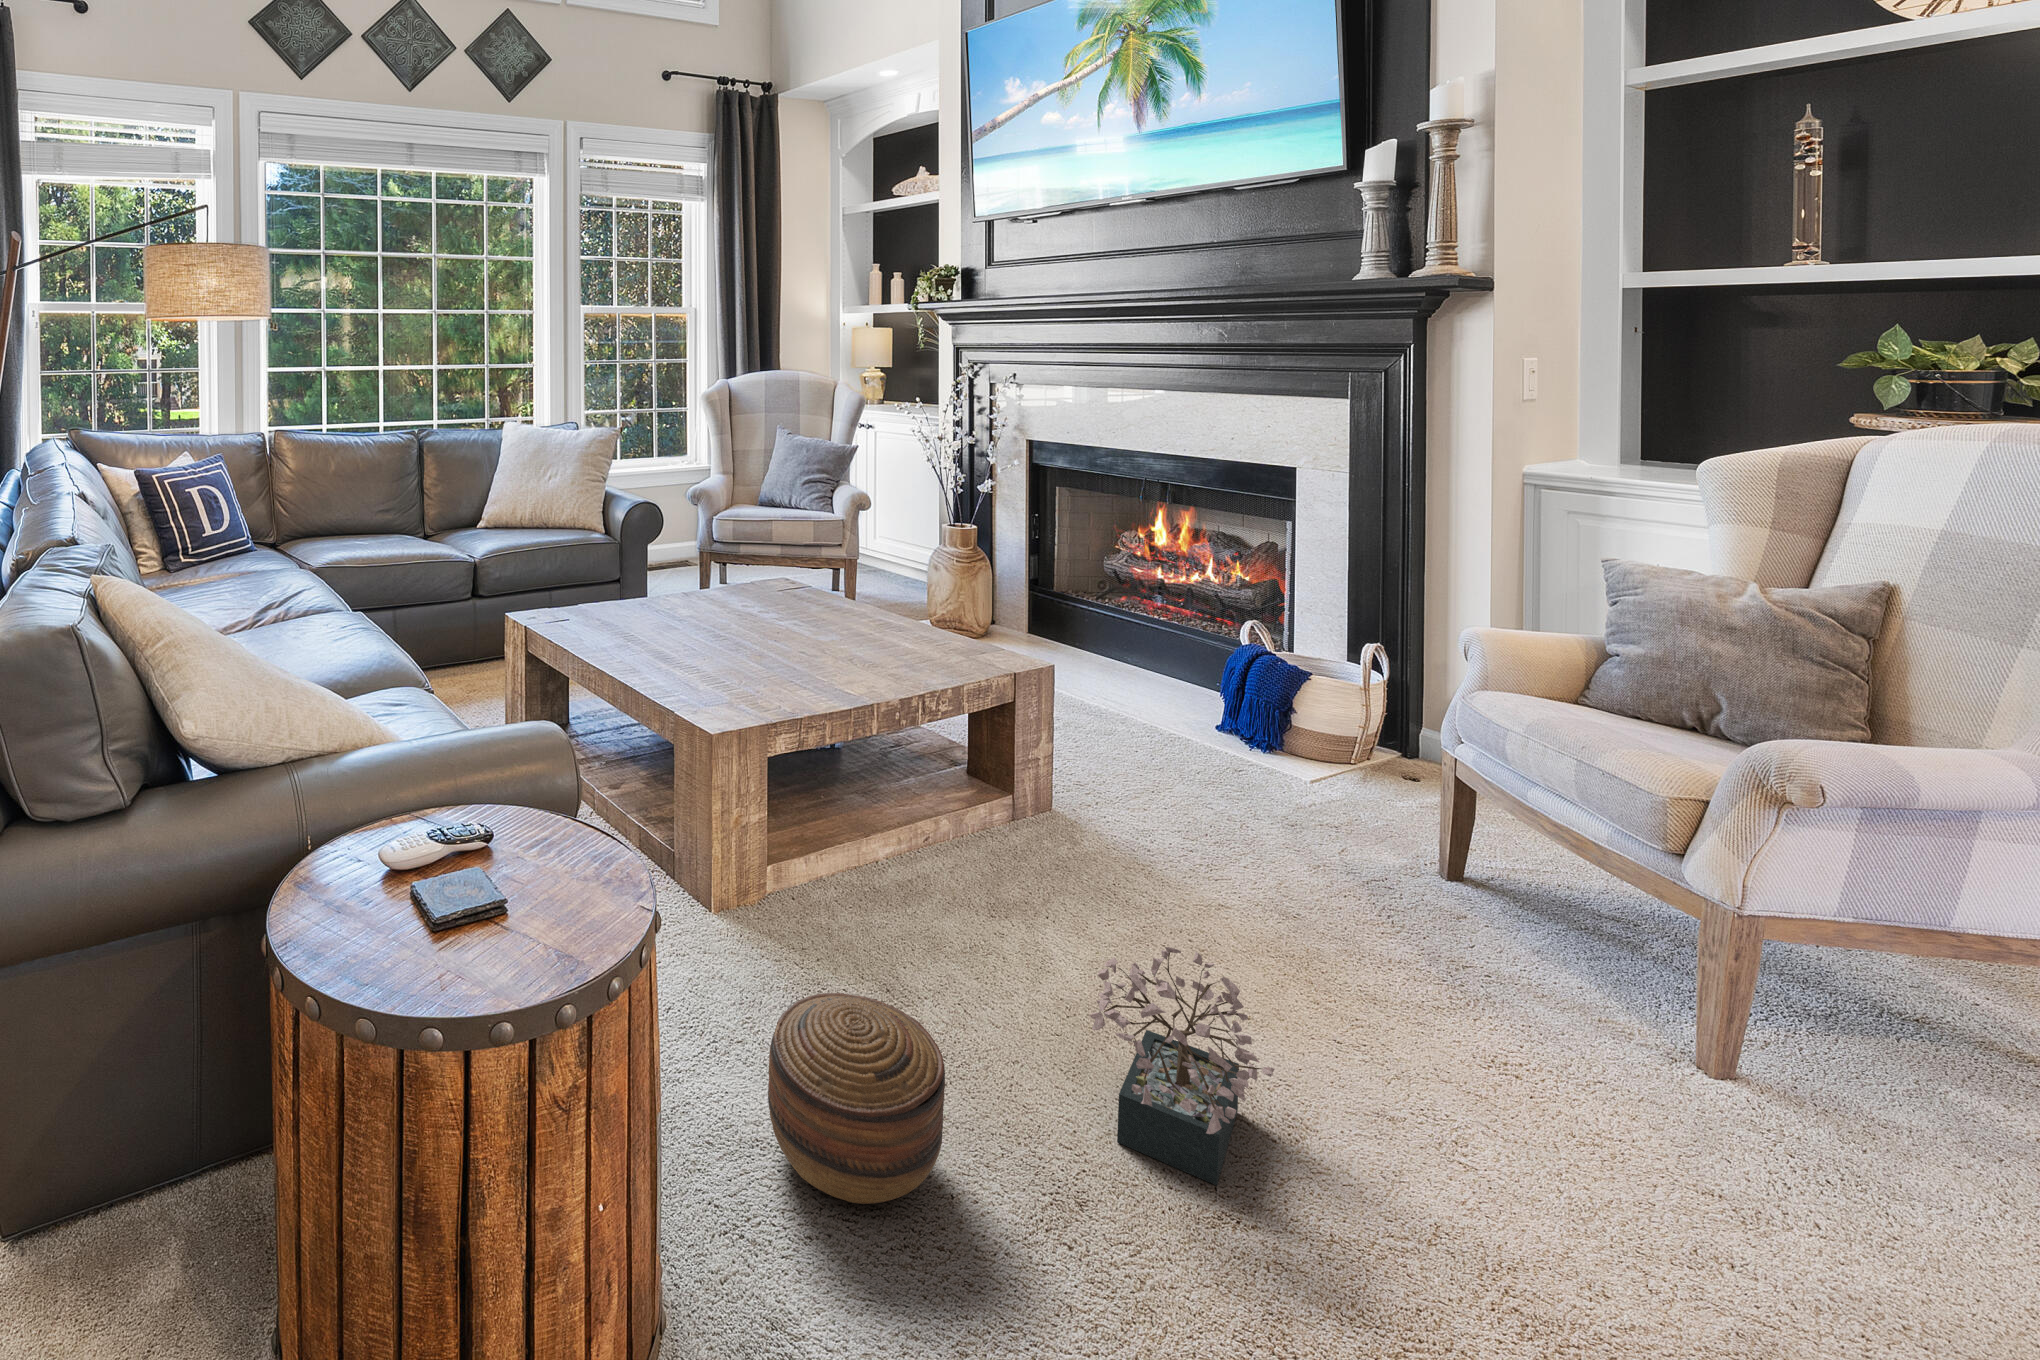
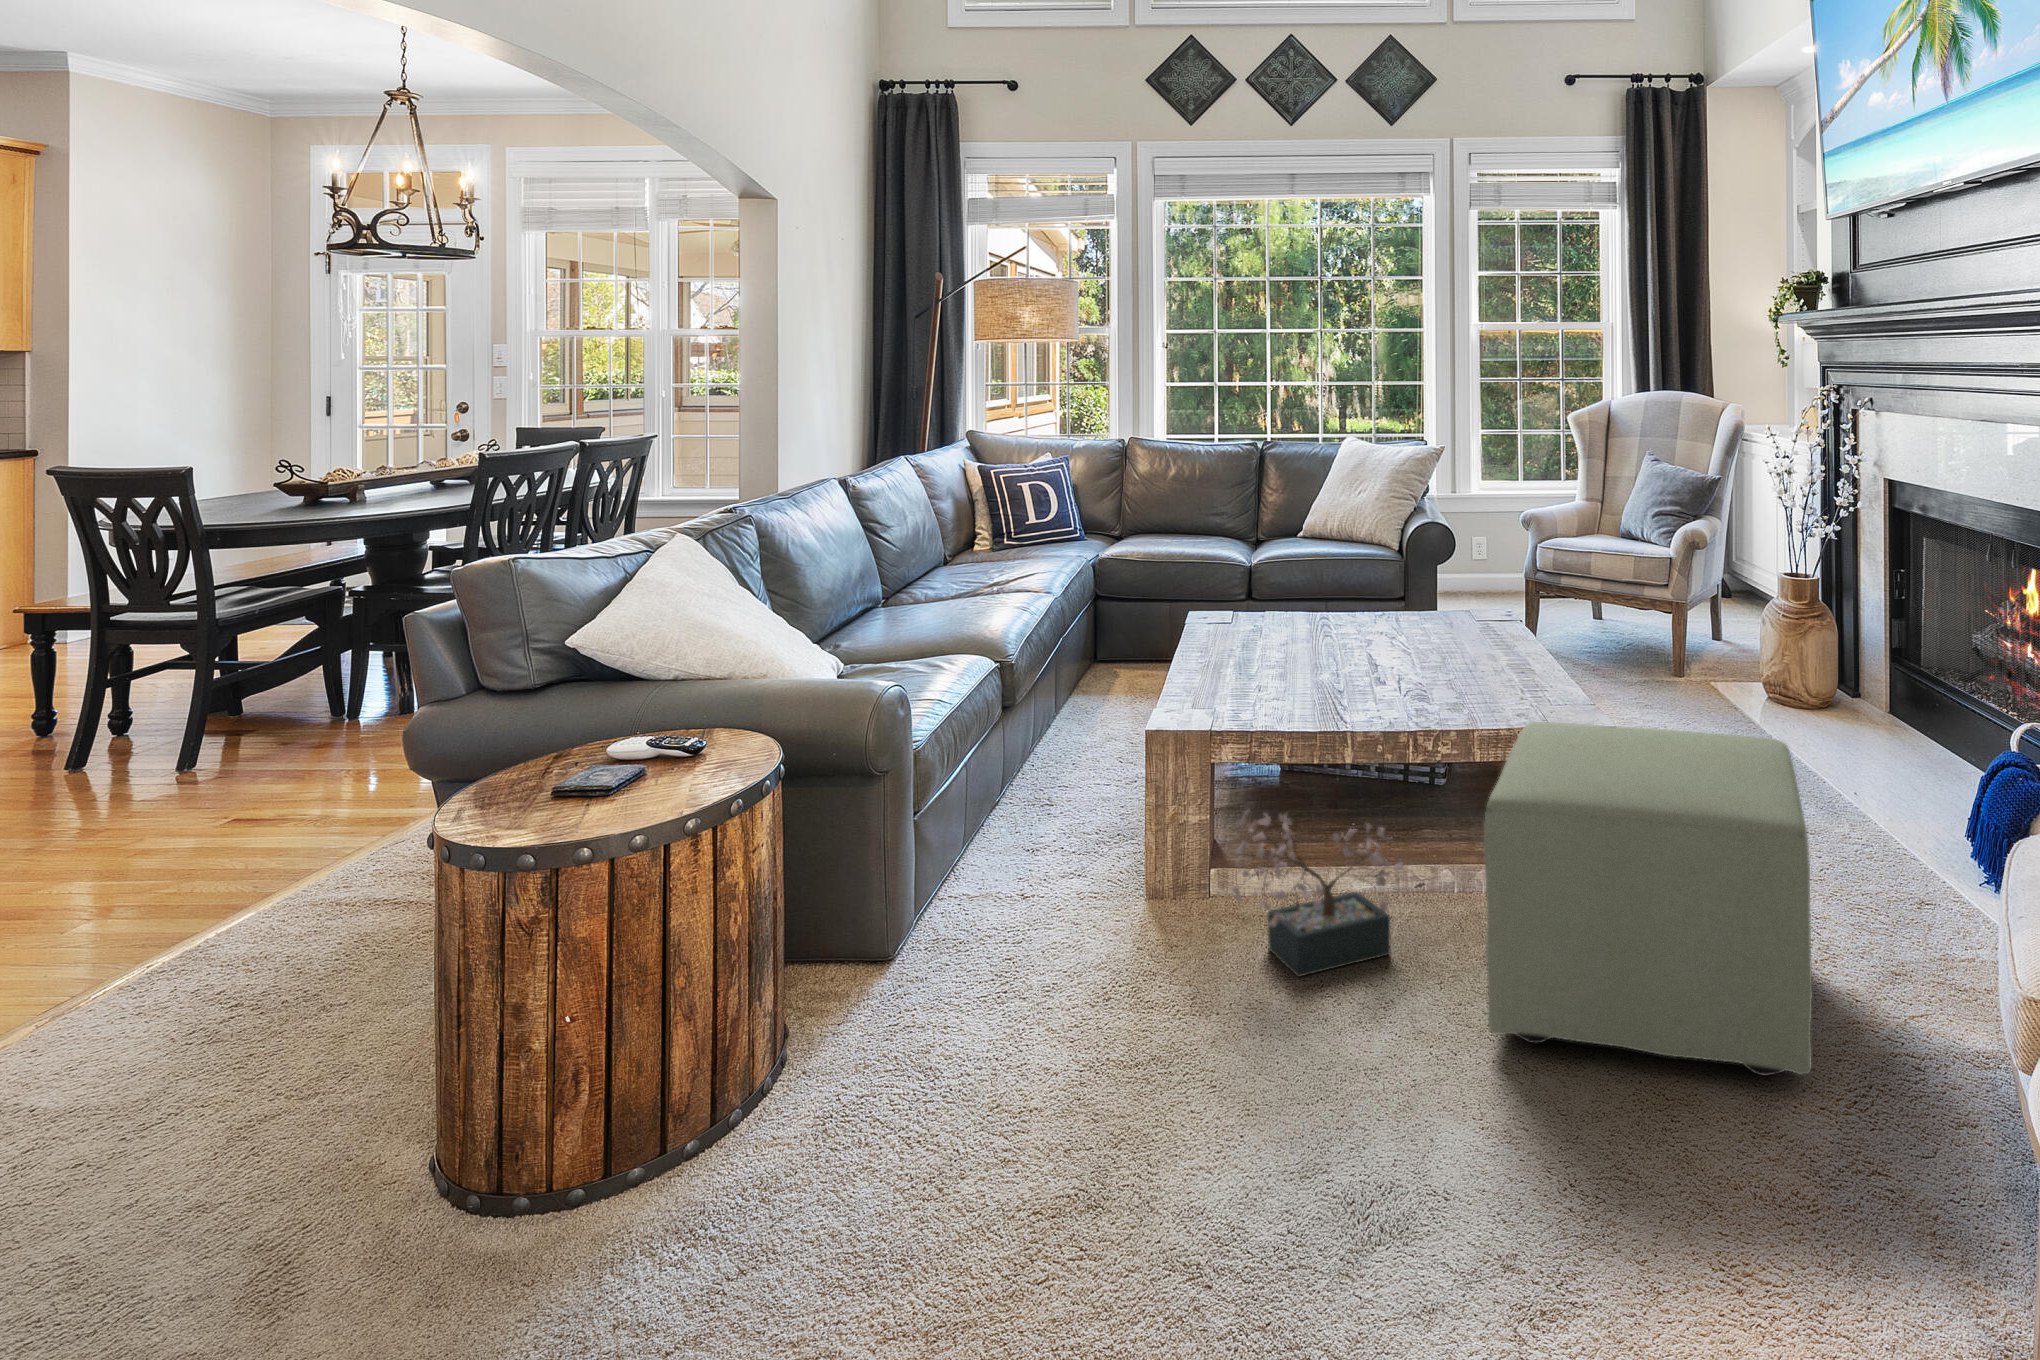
ottoman: none [1281,784,1892,1233] -> present [1484,722,1812,1076]
basket: present [768,993,945,1204] -> none [1010,809,1133,935]

